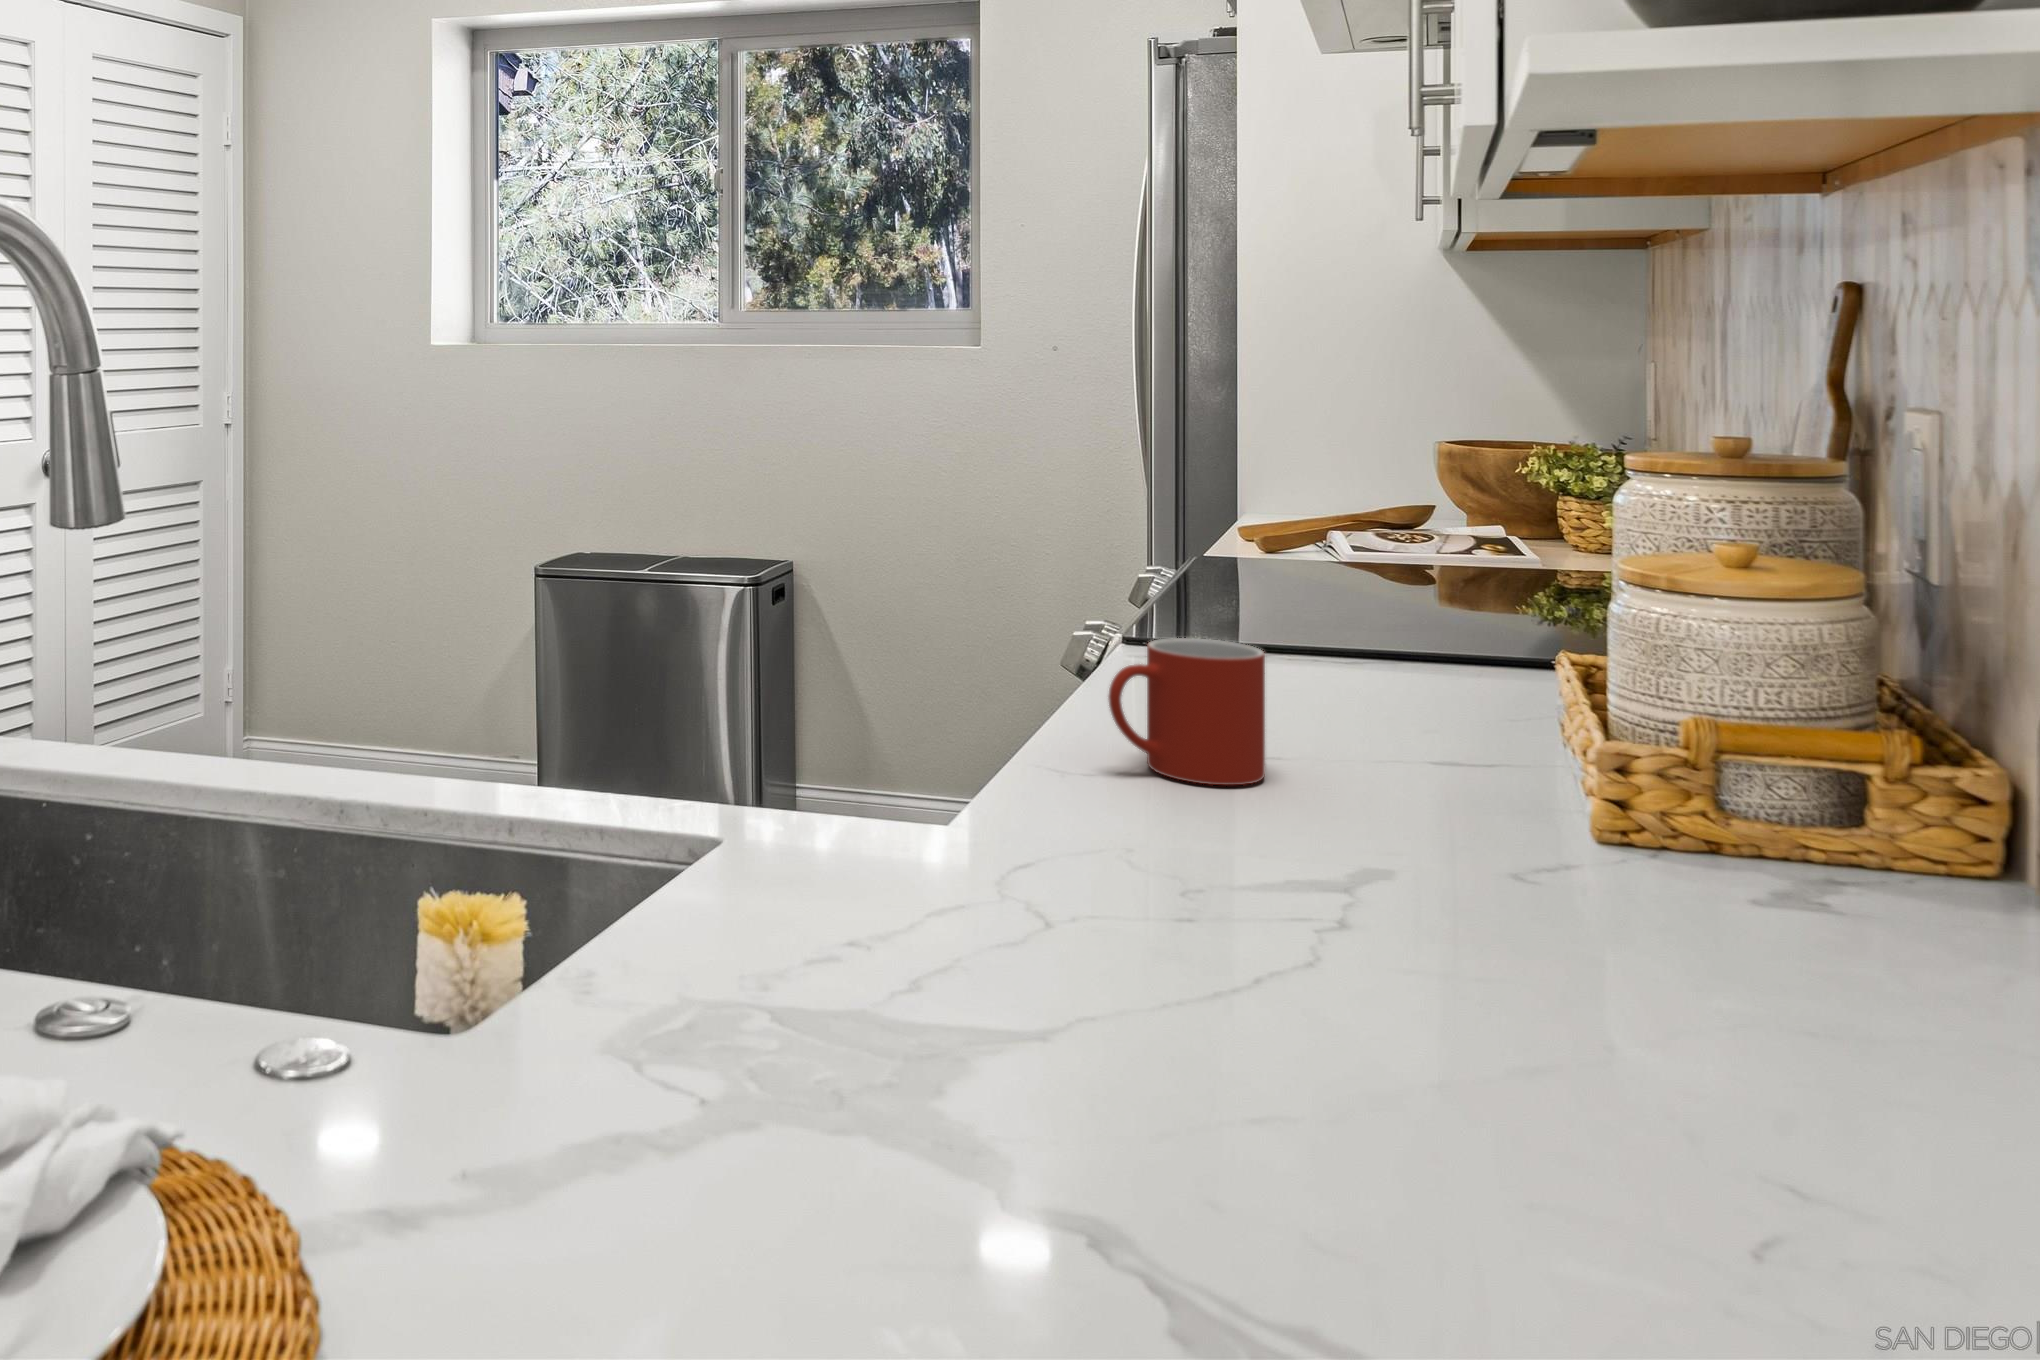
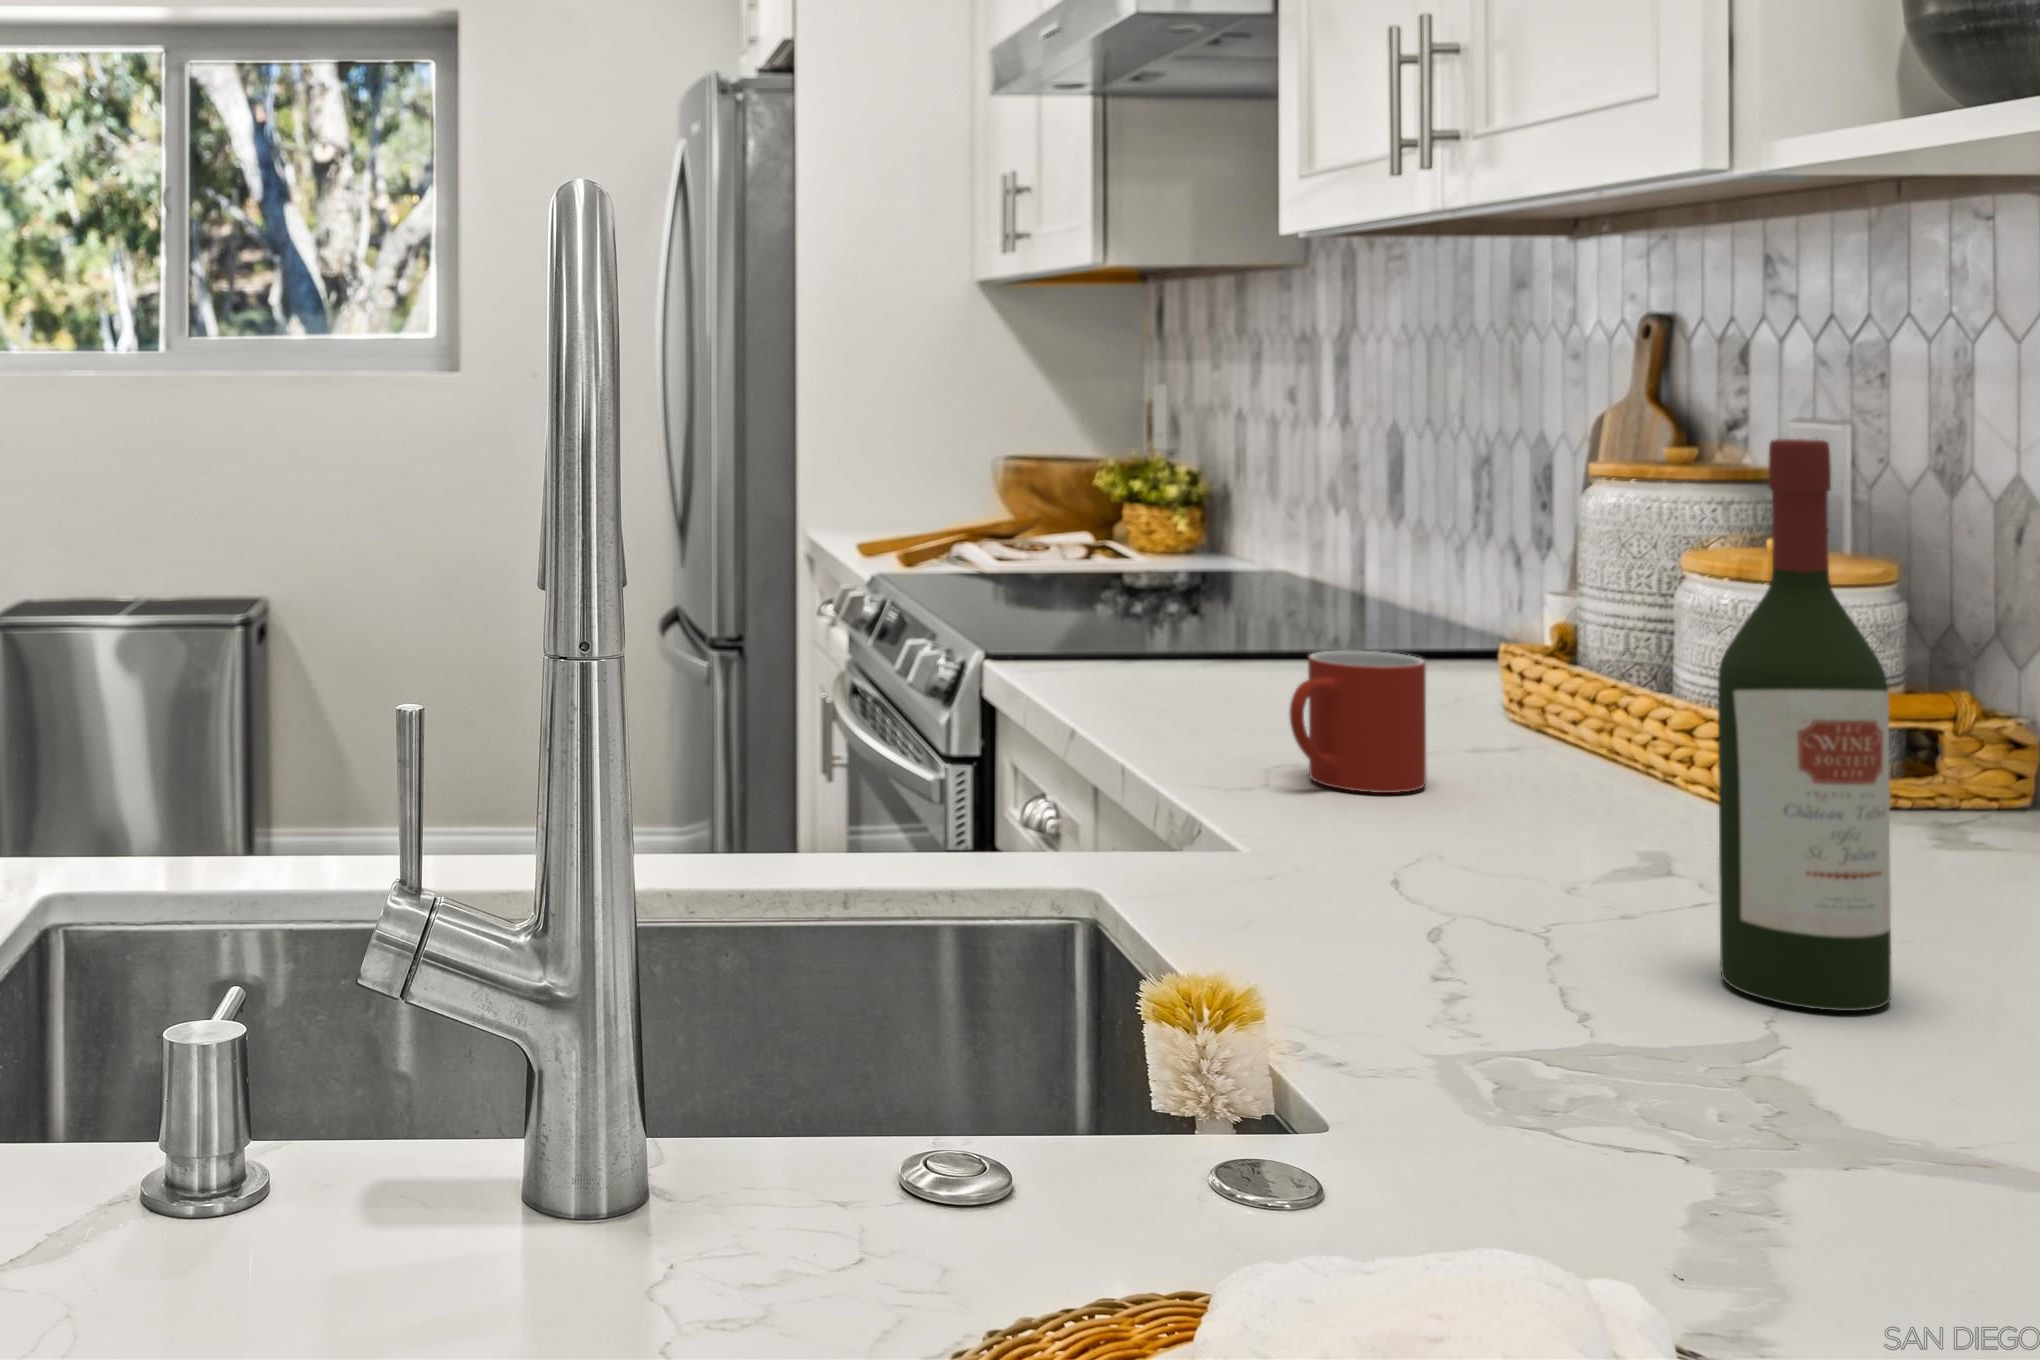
wine bottle: none [1279,428,1472,1107] -> present [1718,439,1891,1011]

